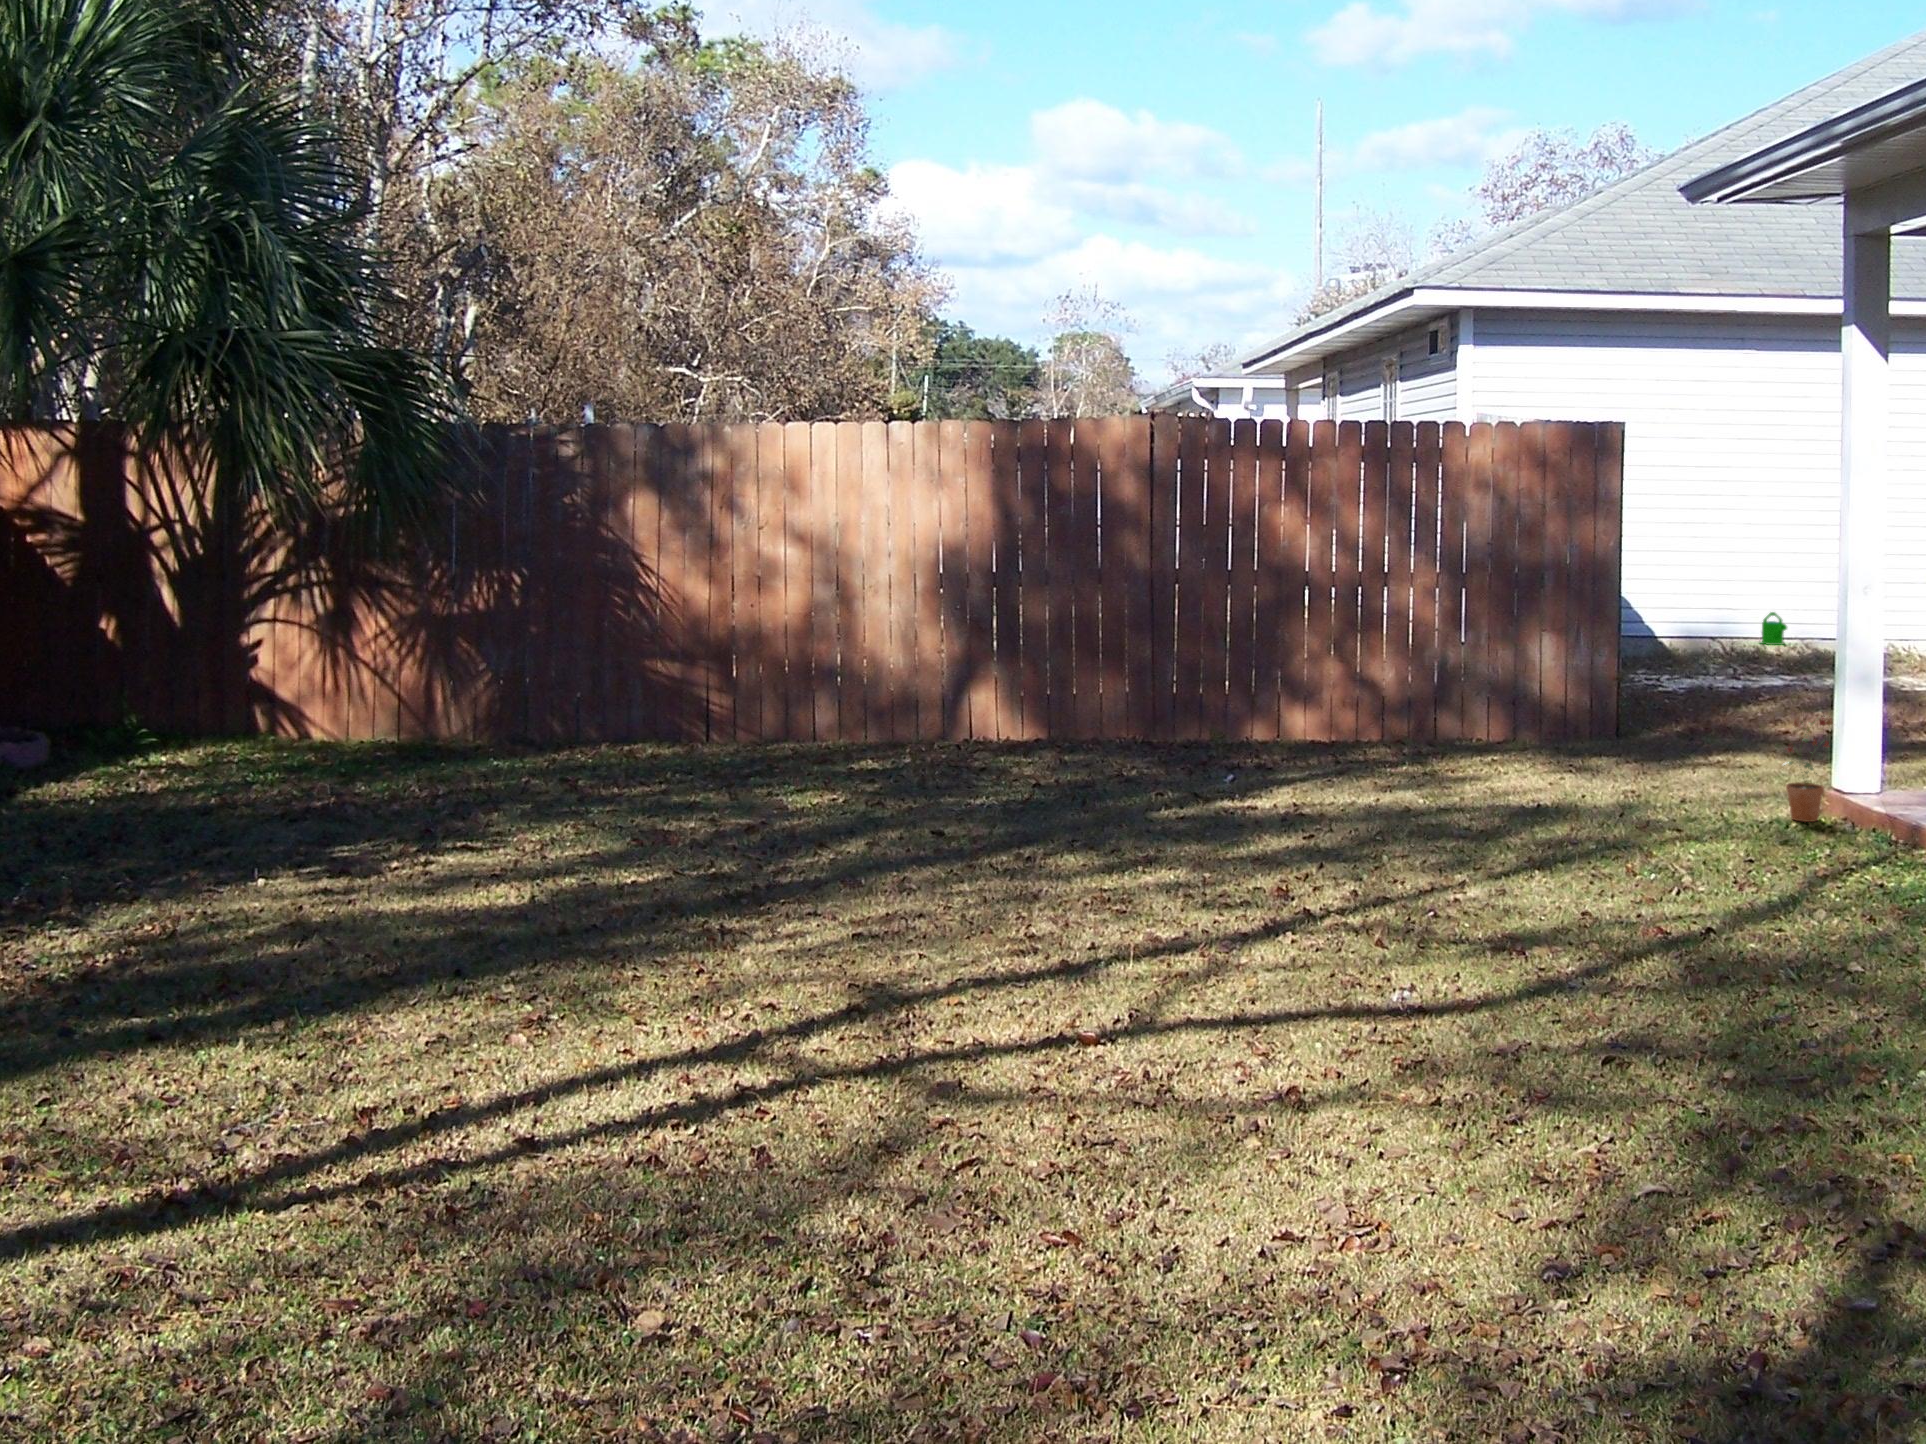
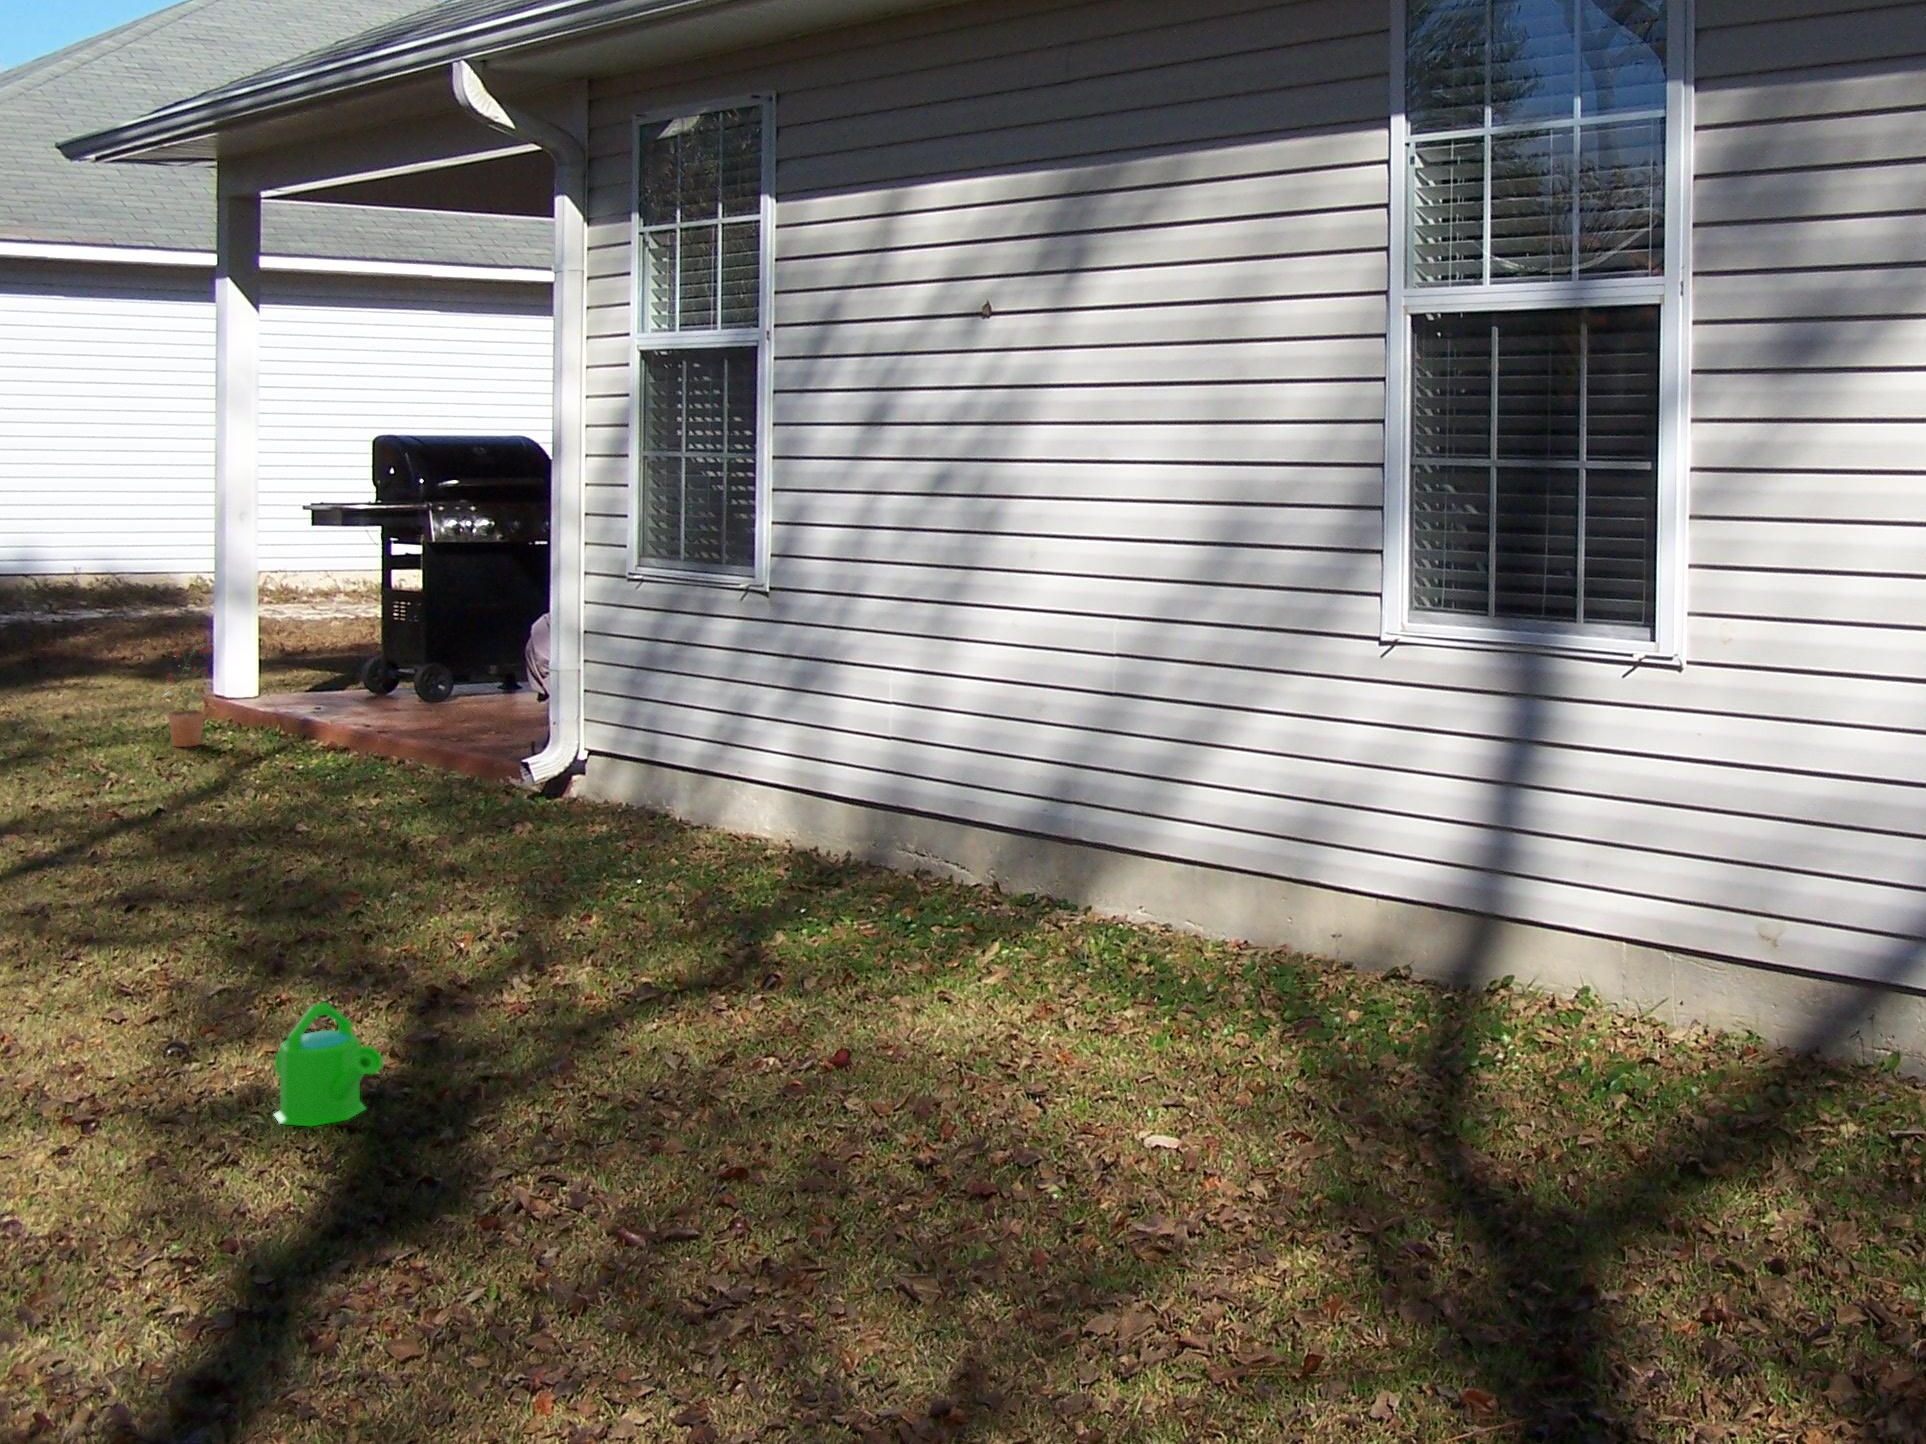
watering can: present [1761,612,1787,645] -> present [274,1002,382,1126]

